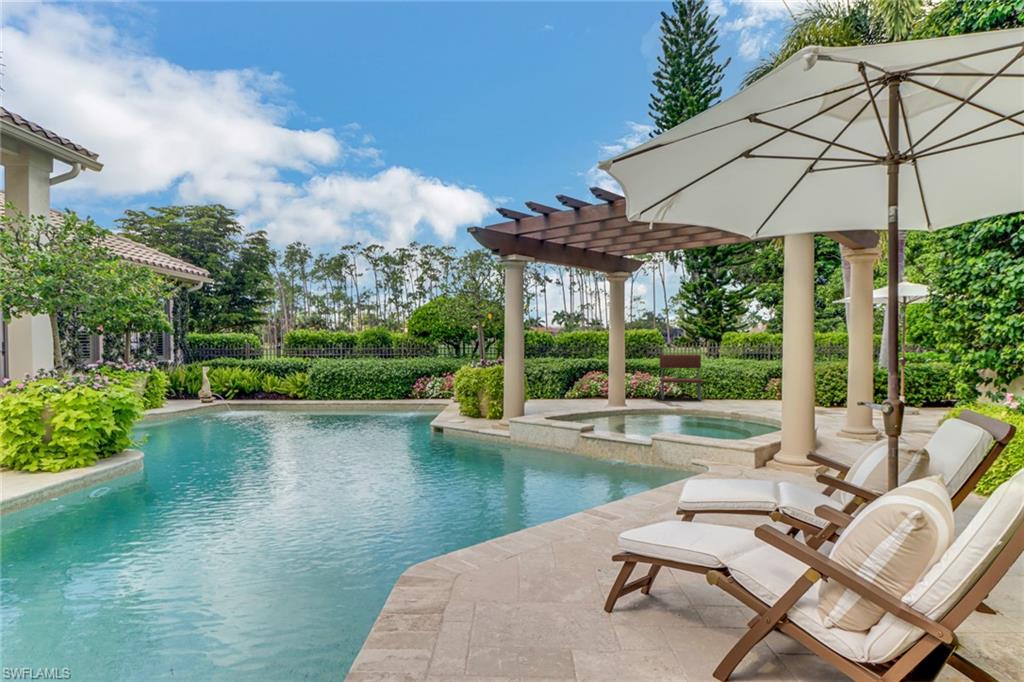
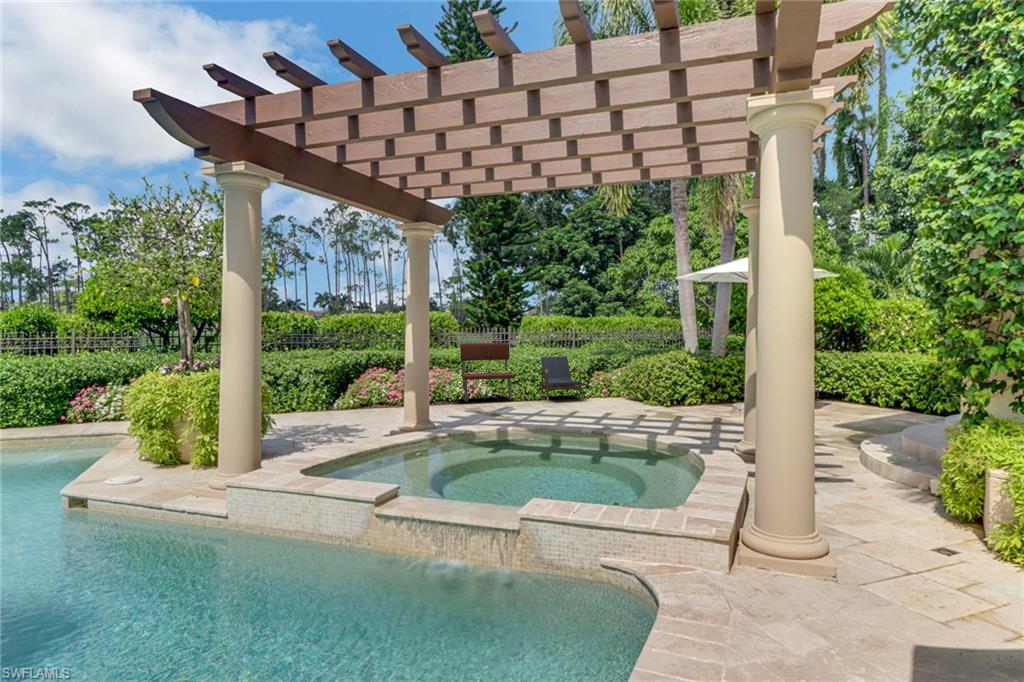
lounge chair: none [728,367,764,403] -> present [541,356,582,401]

